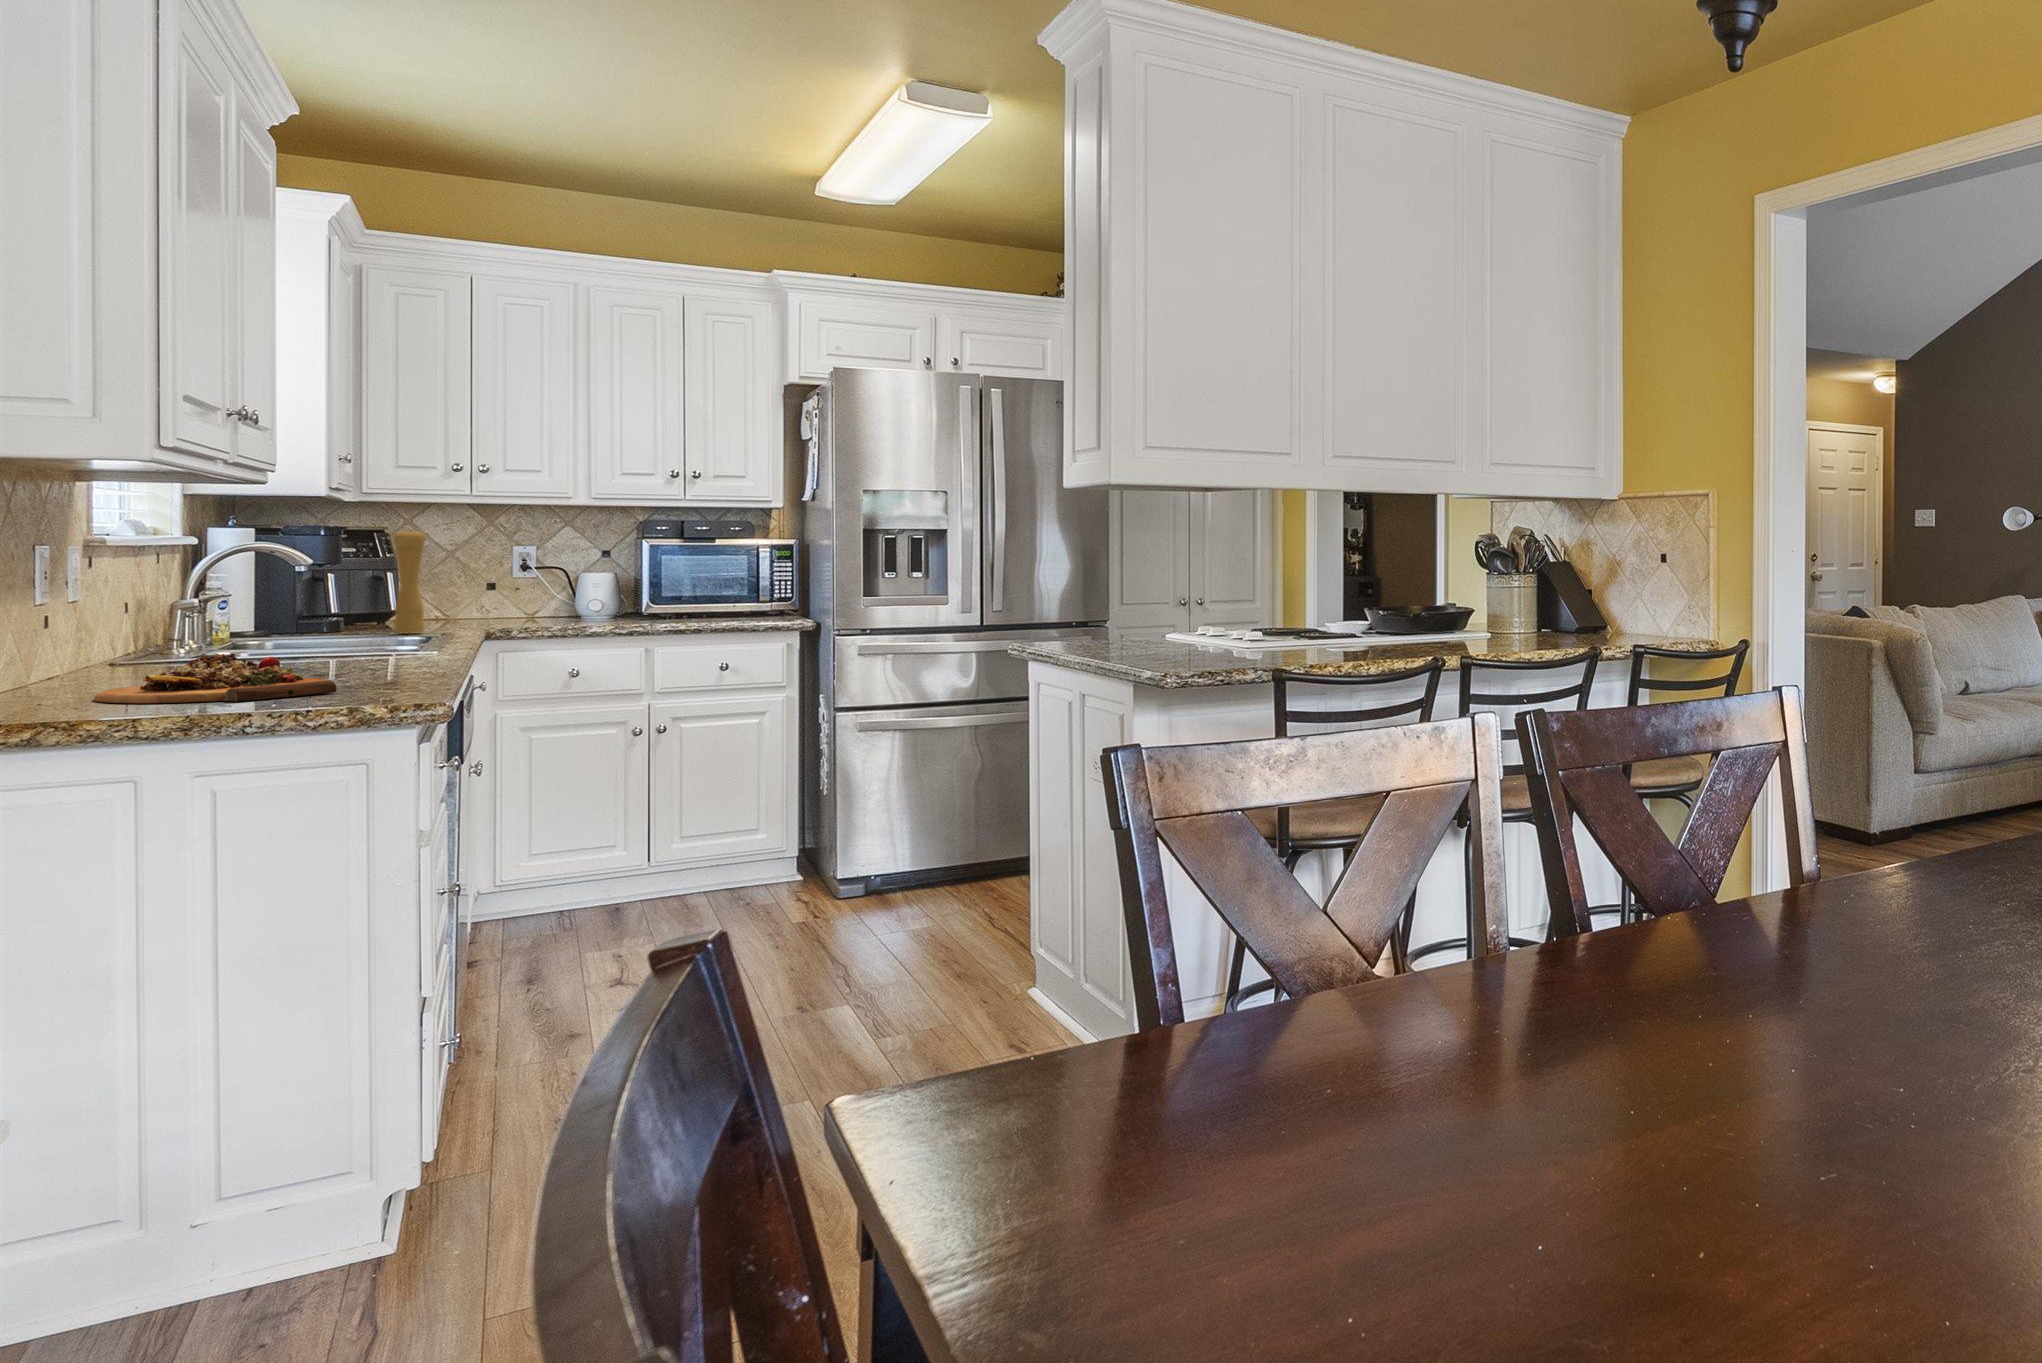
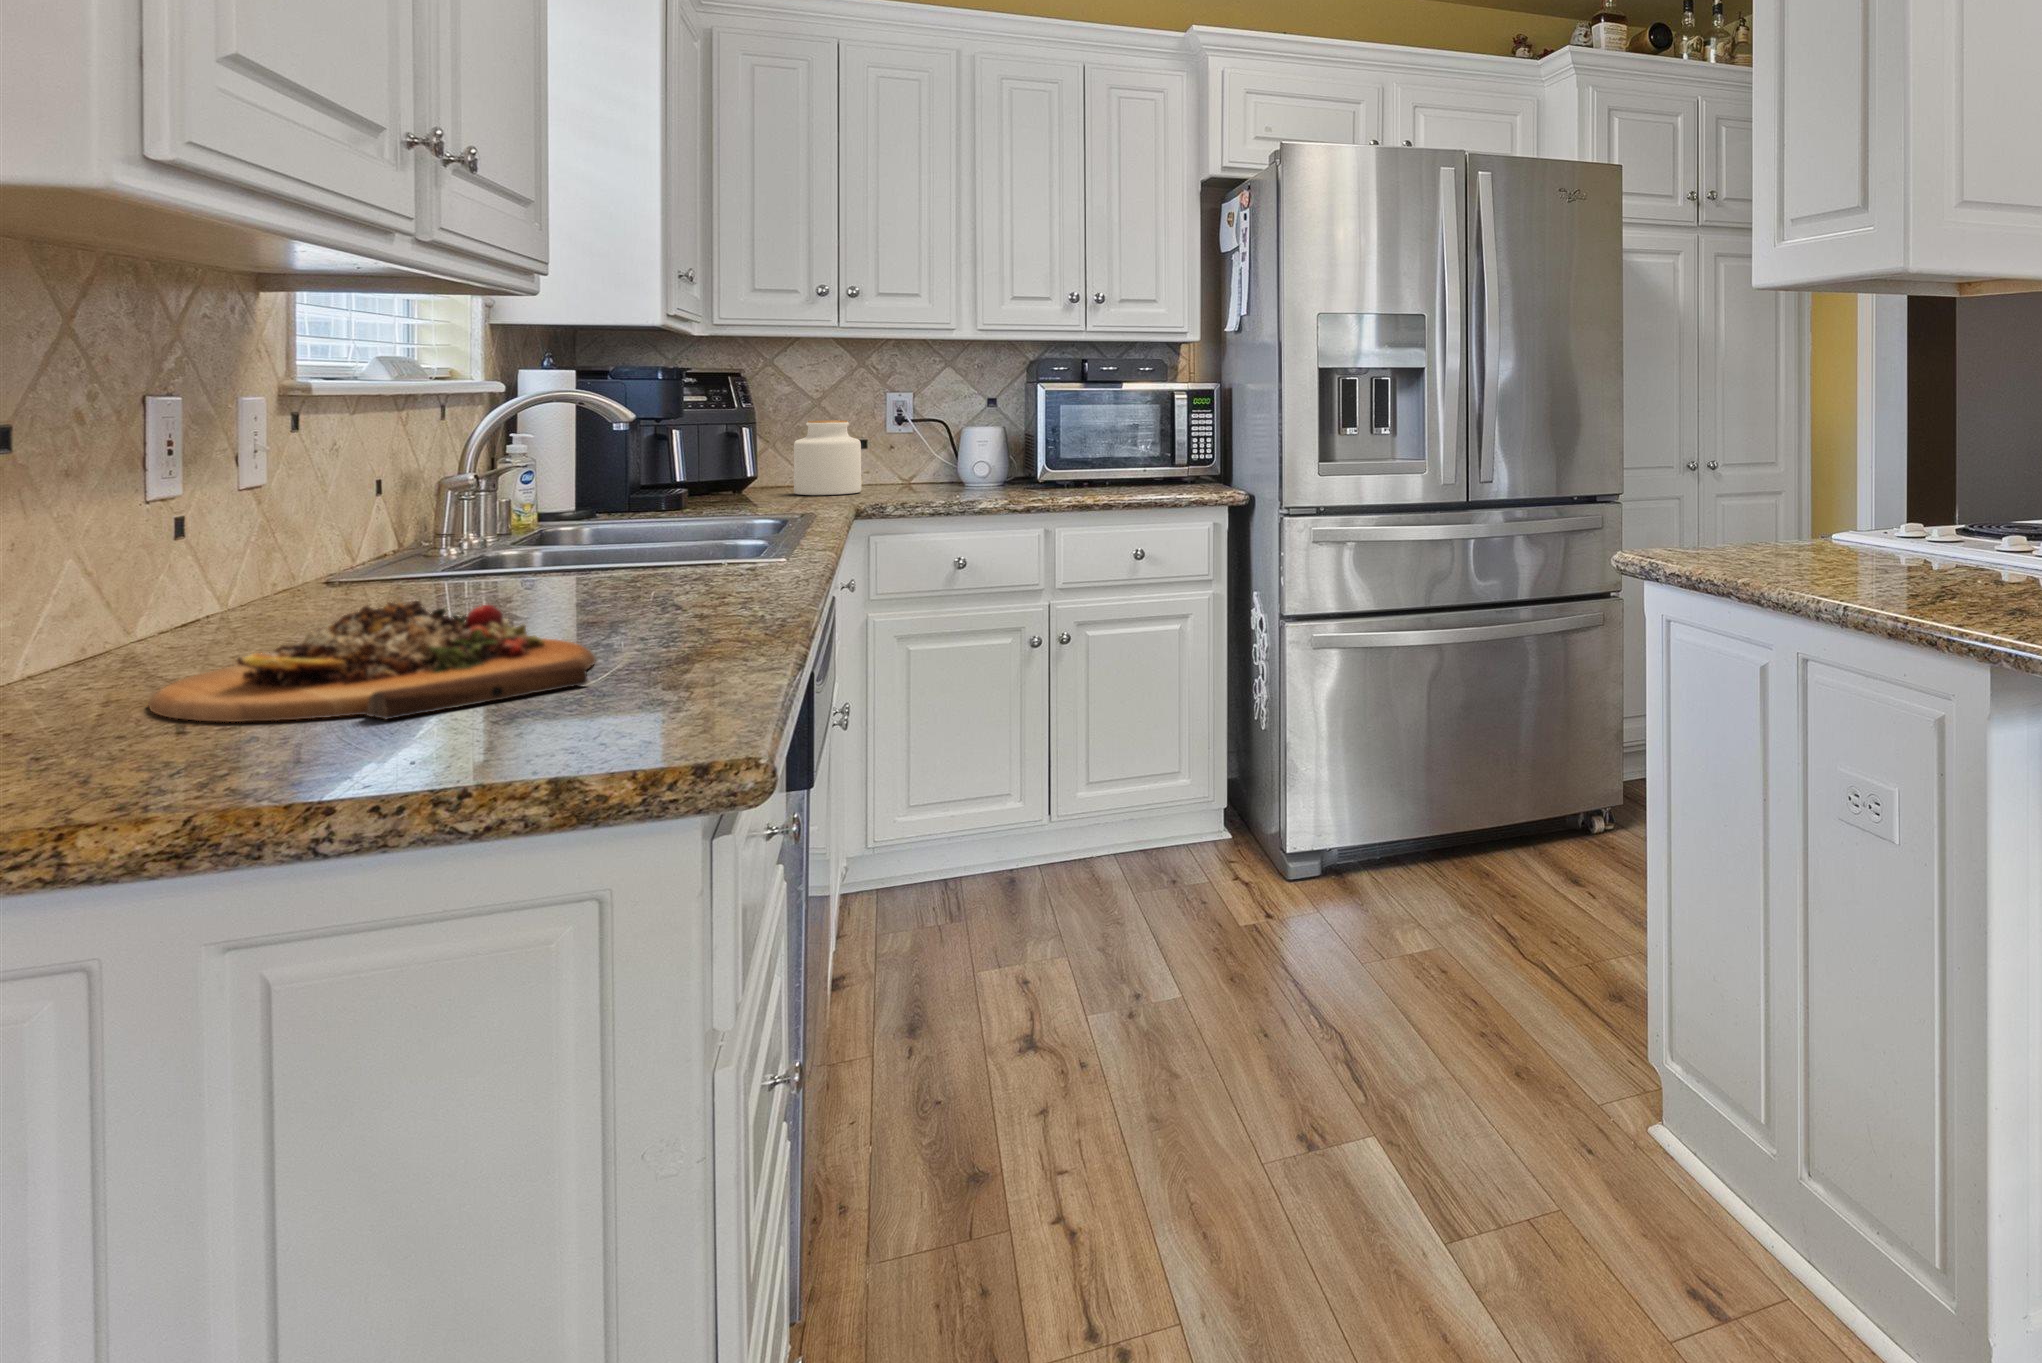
pepper mill: present [393,530,426,634] -> none [741,371,782,513]
jar: none [433,567,491,624] -> present [794,420,861,495]

